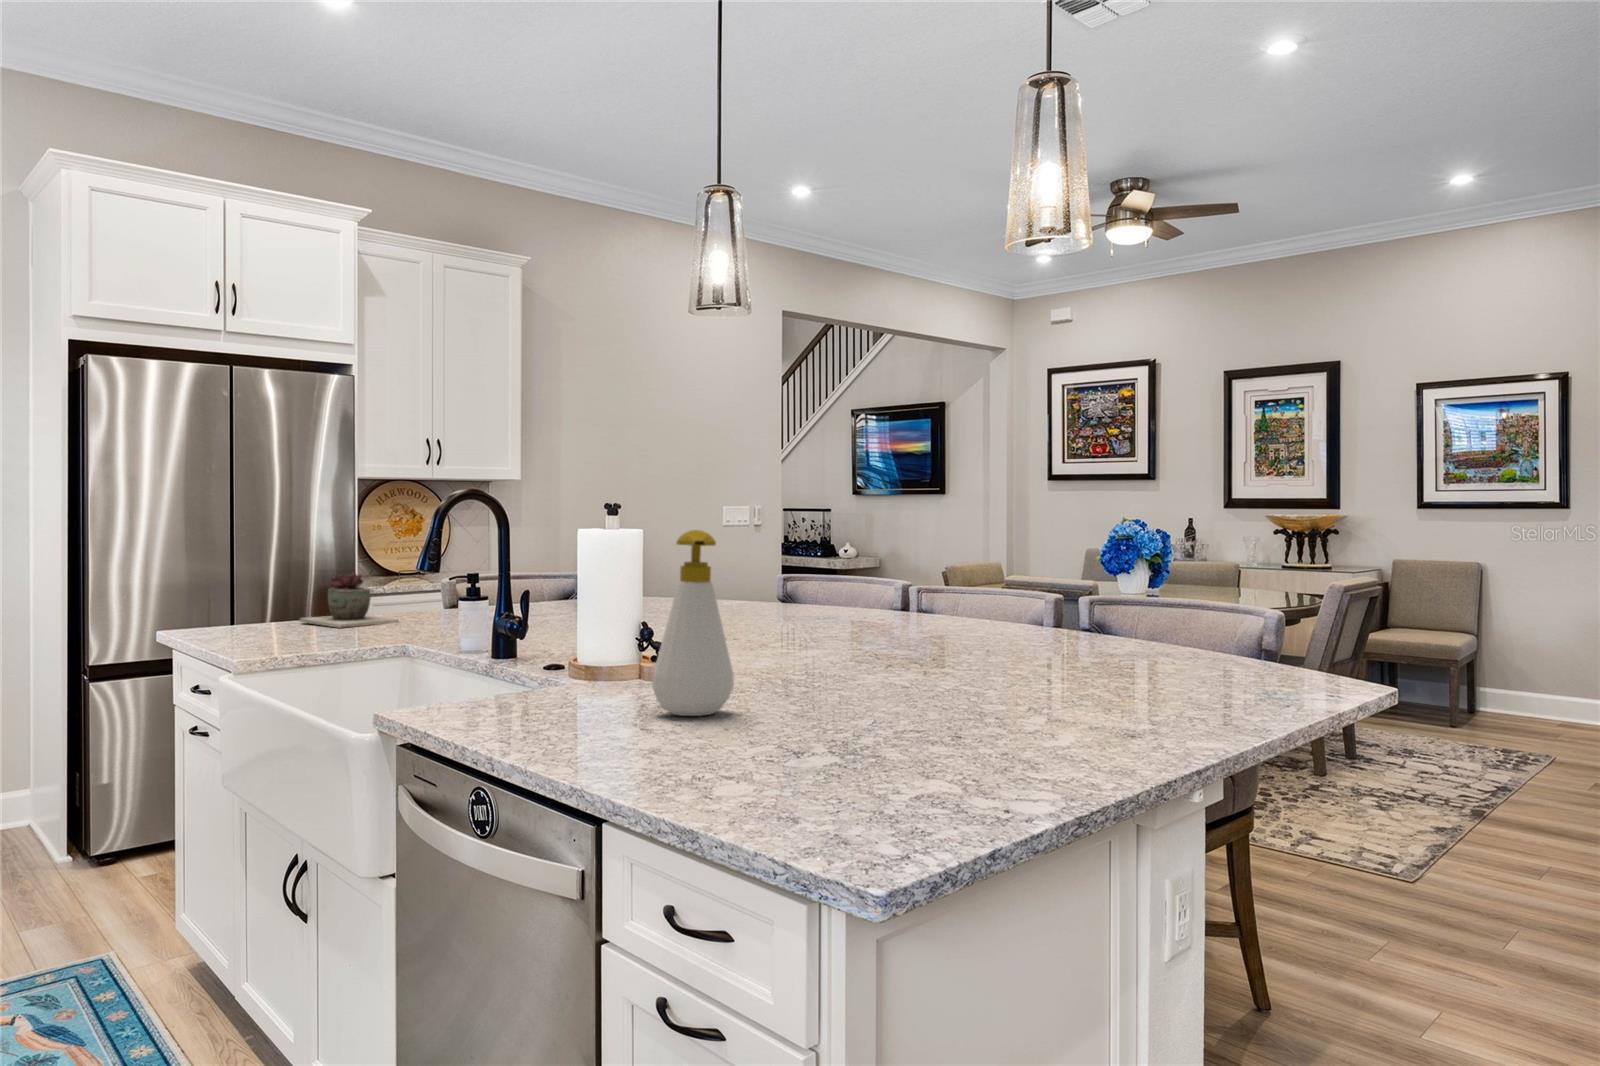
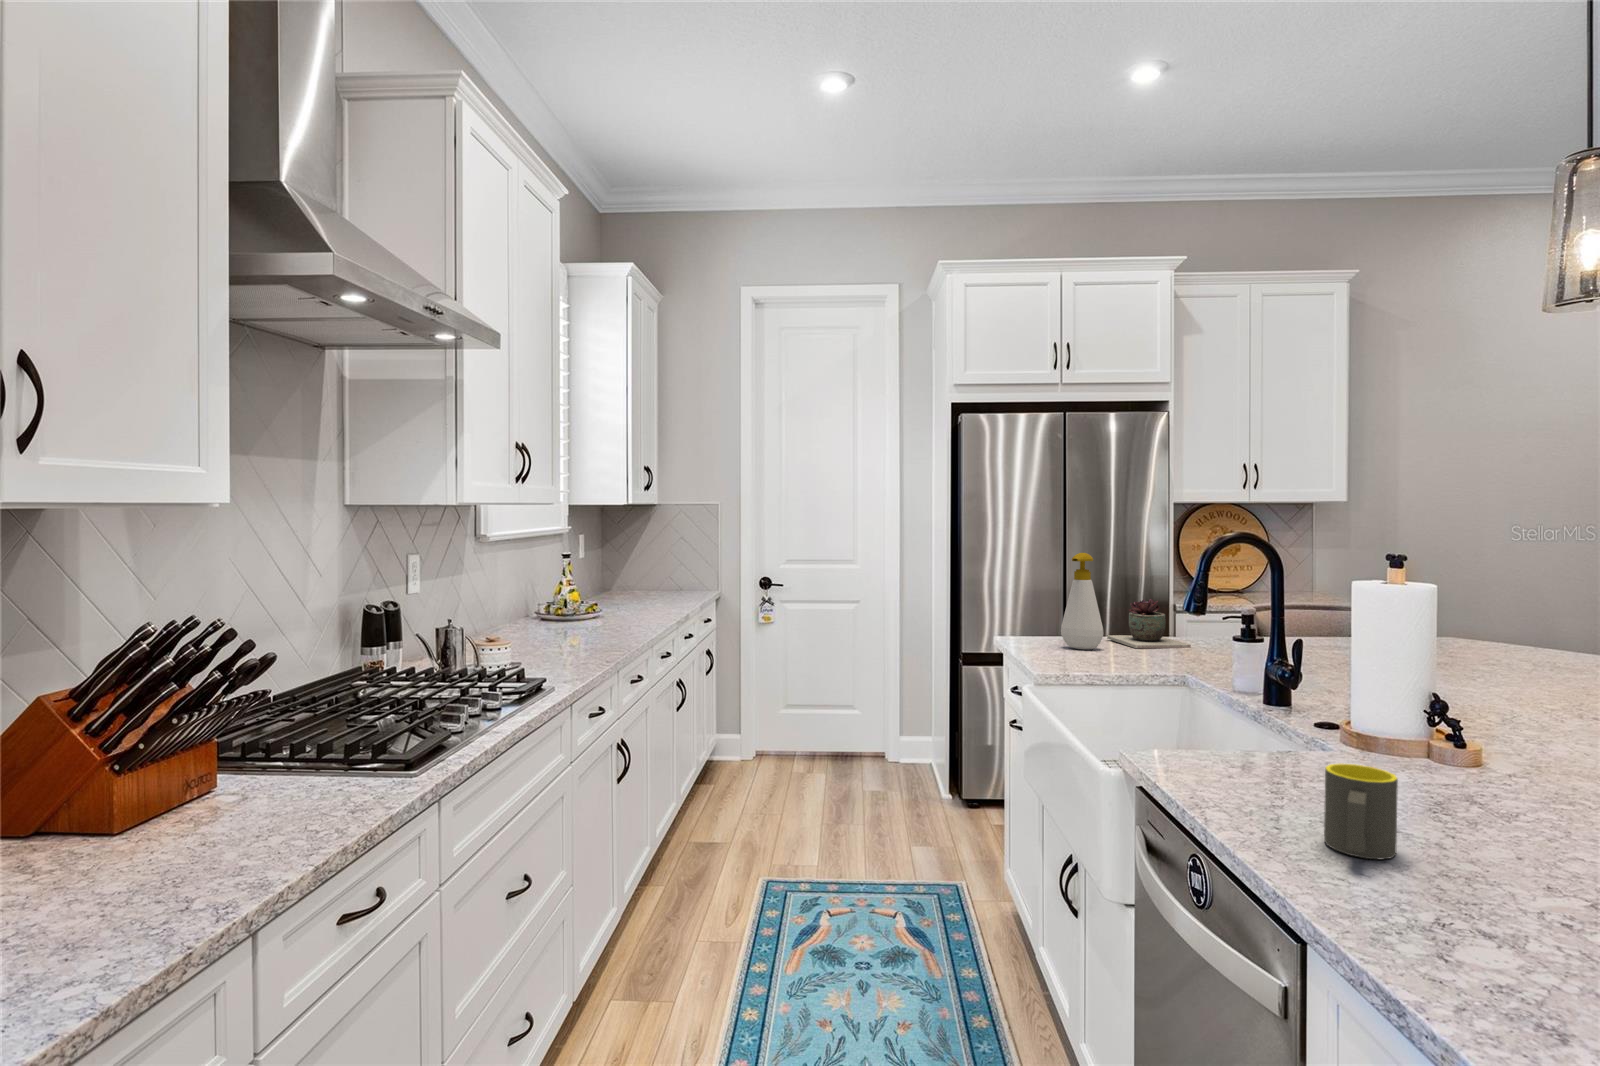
soap bottle: present [652,530,734,716] -> present [1061,553,1103,650]
mug: none [594,673,650,751] -> present [1324,764,1398,860]

